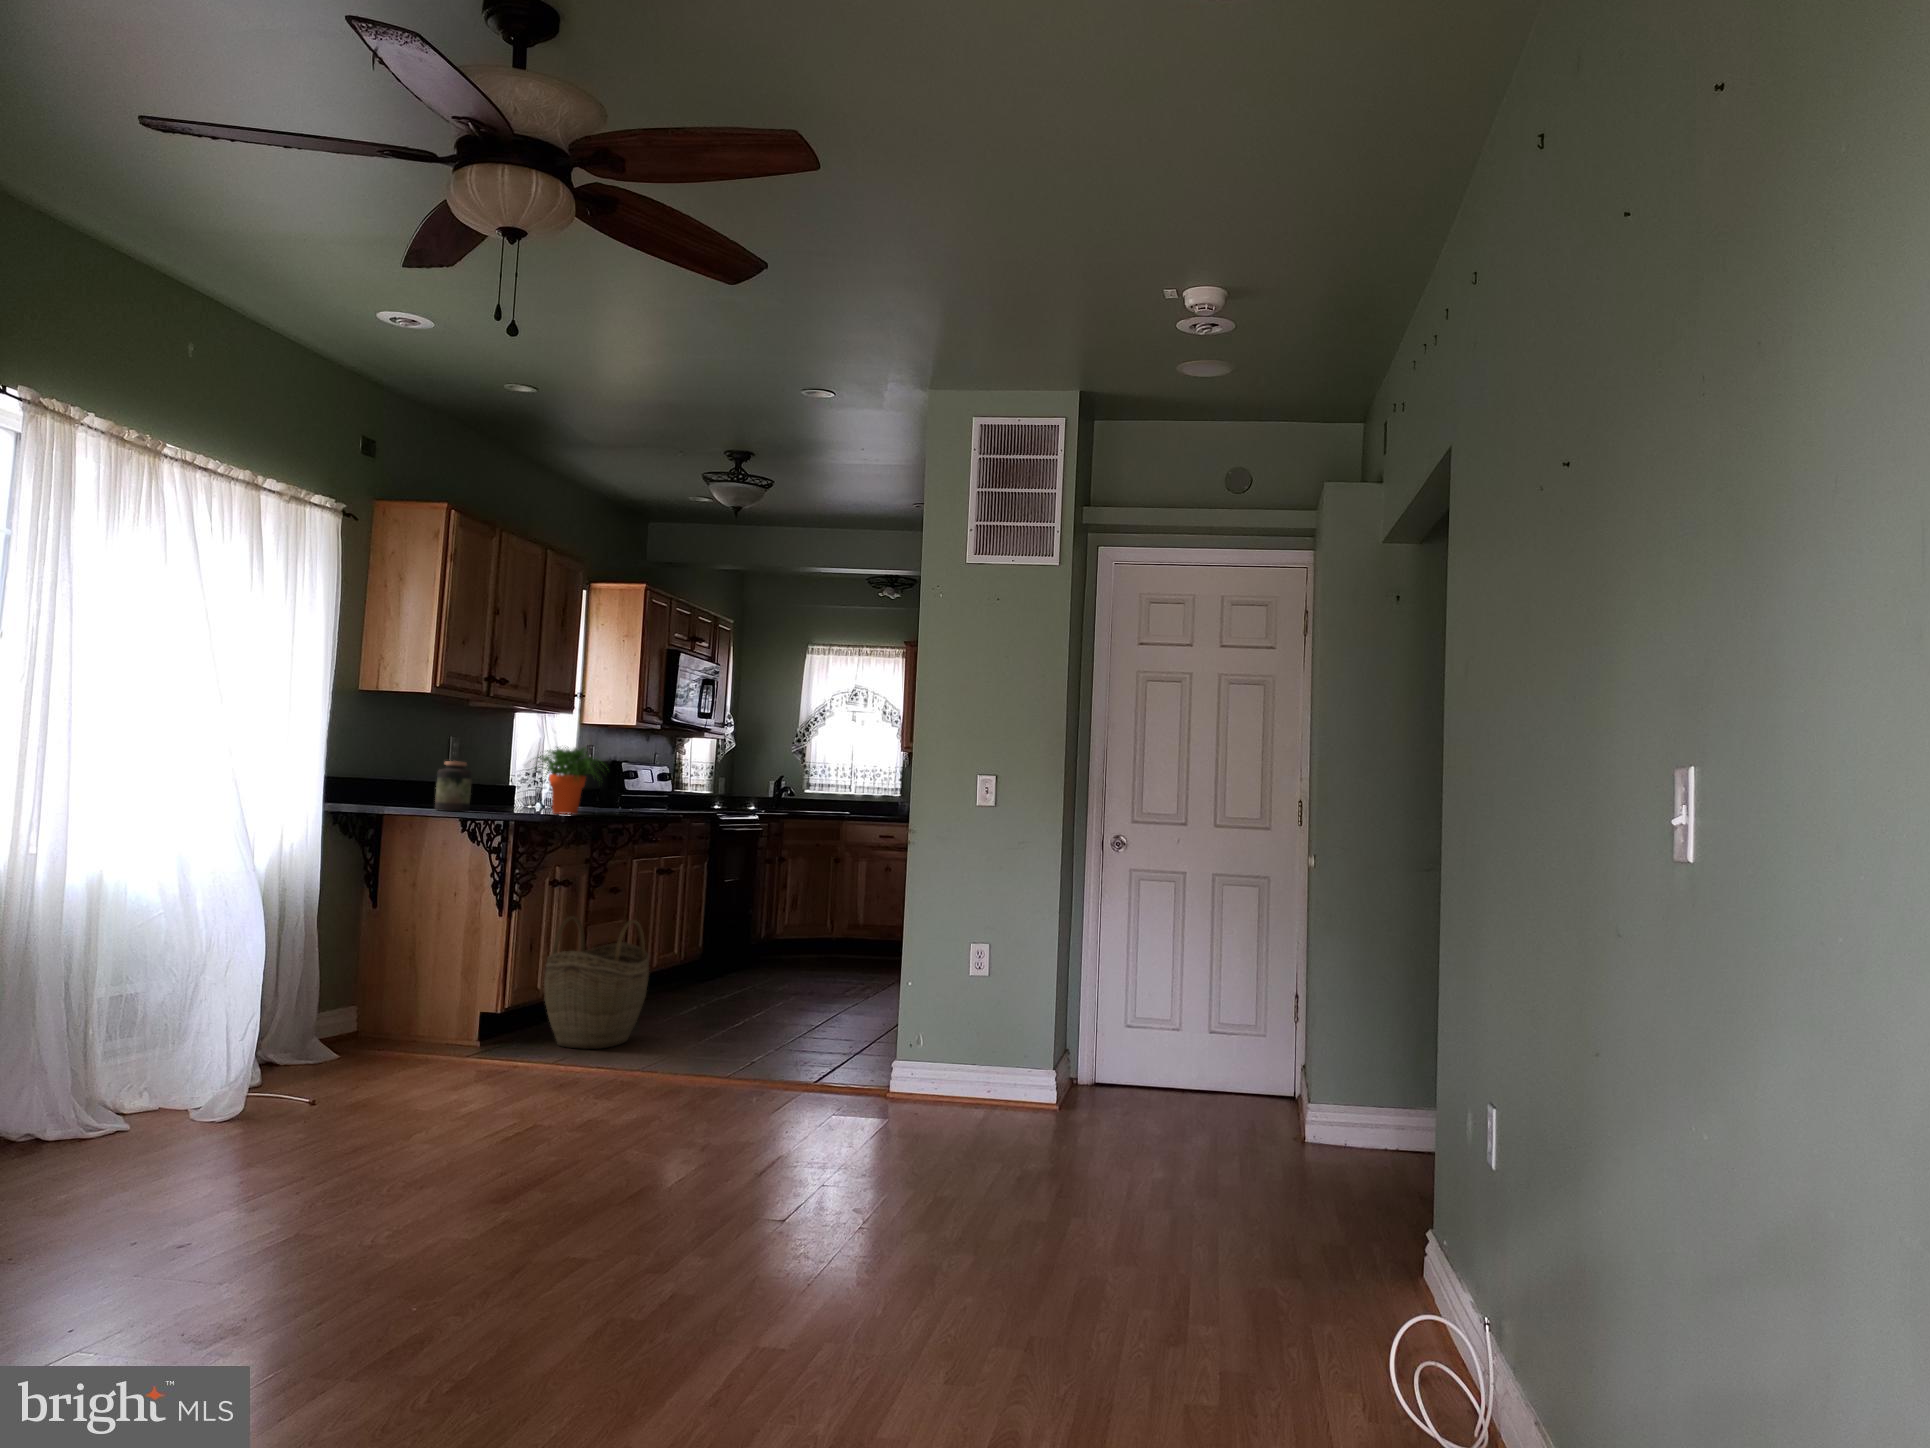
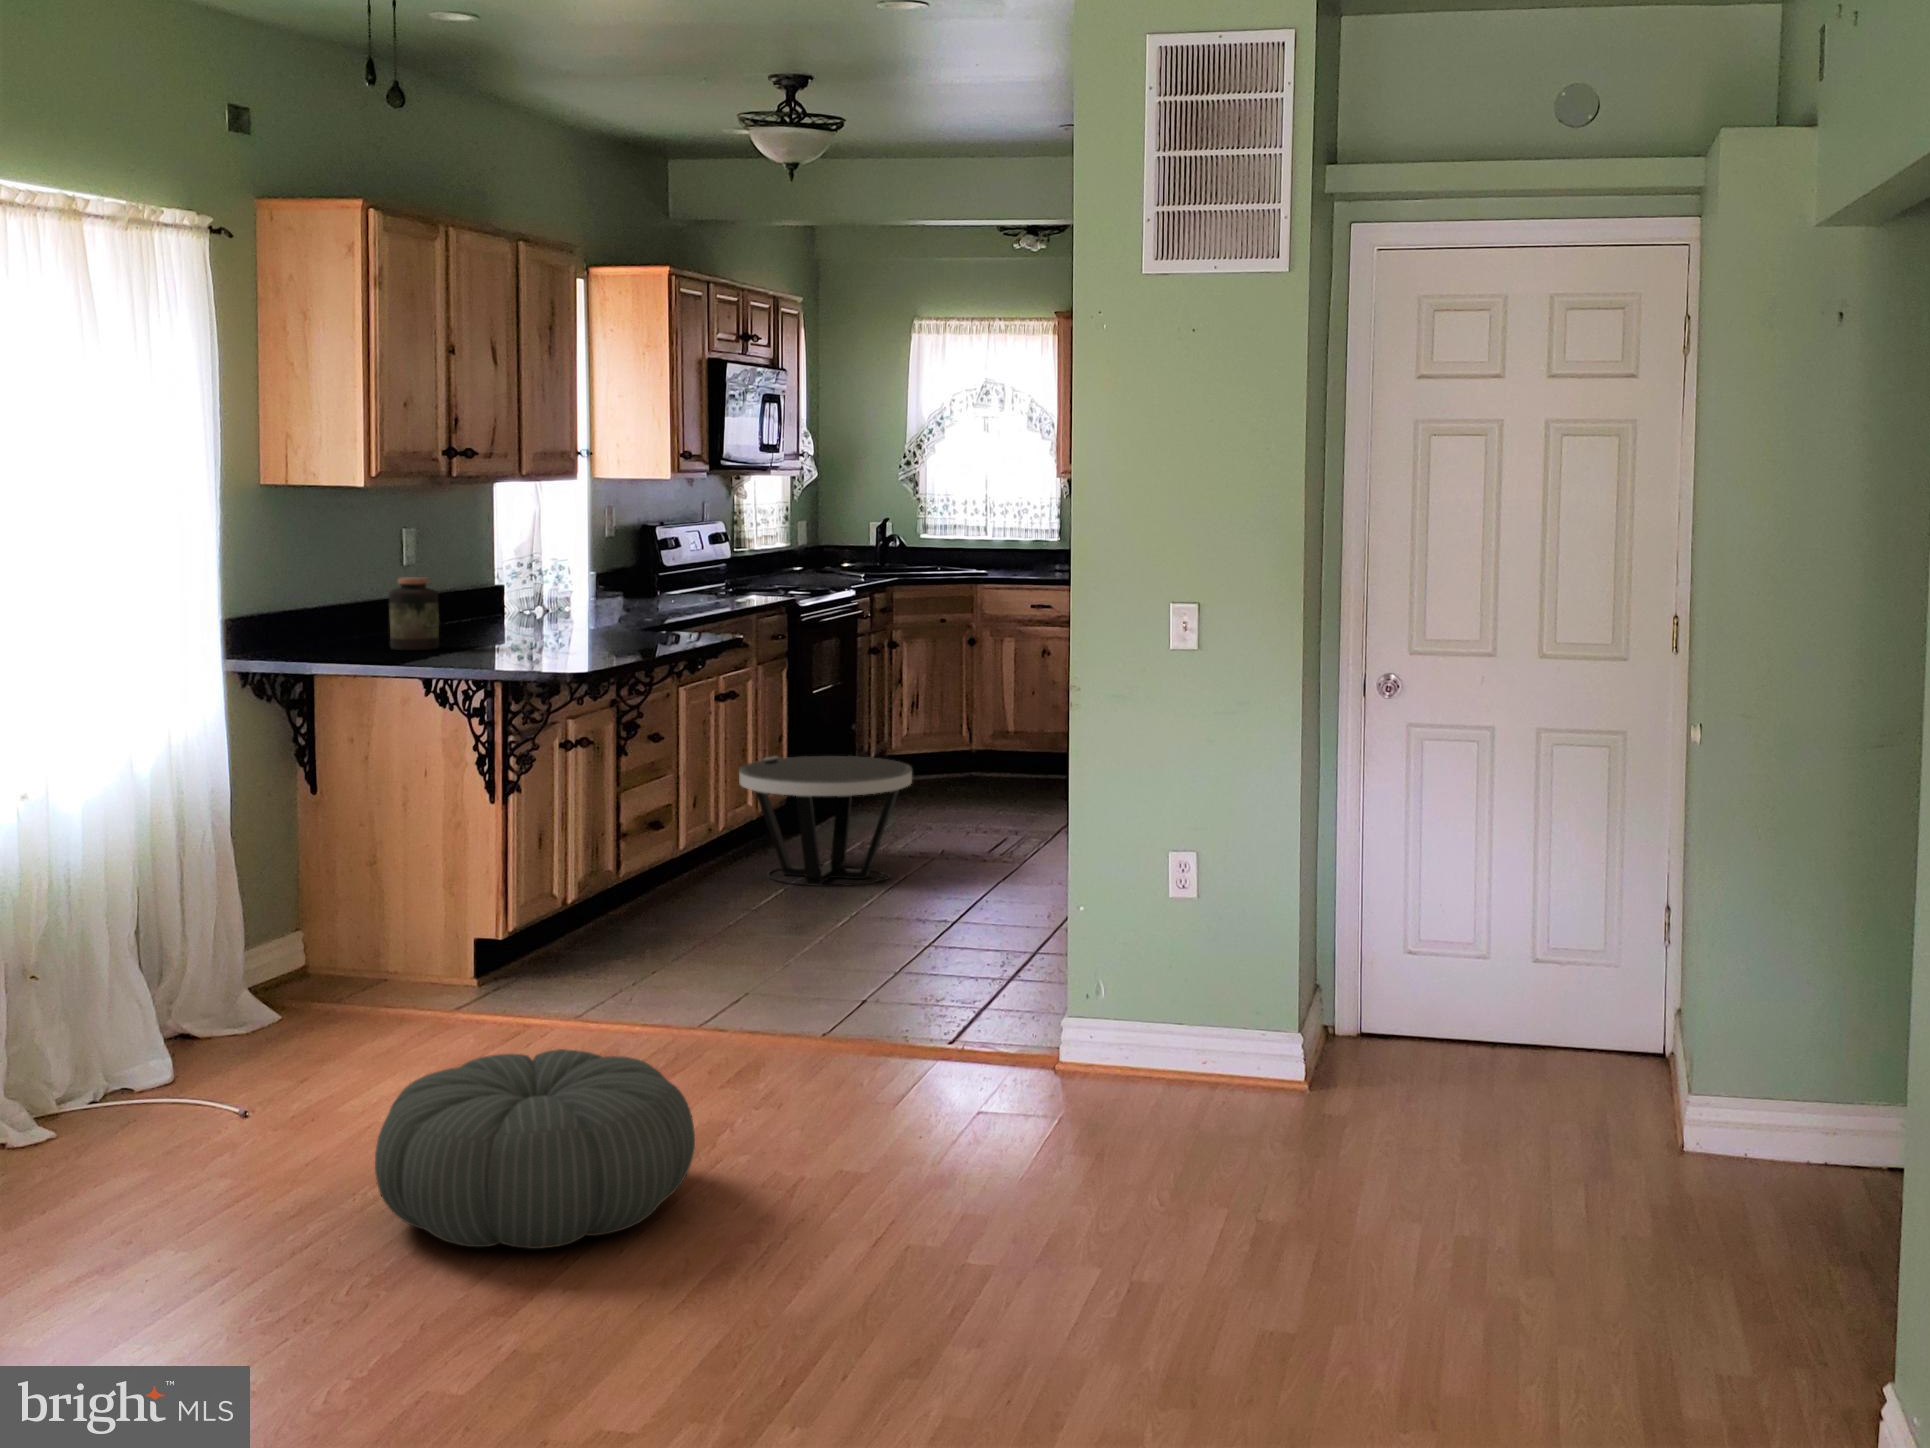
potted plant: present [535,747,608,814] -> none [515,538,633,638]
woven basket: present [544,916,649,1049] -> none [564,792,709,980]
side table: none [670,919,794,1008] -> present [739,756,912,886]
pouf: none [409,1047,637,1169] -> present [375,1049,695,1249]

